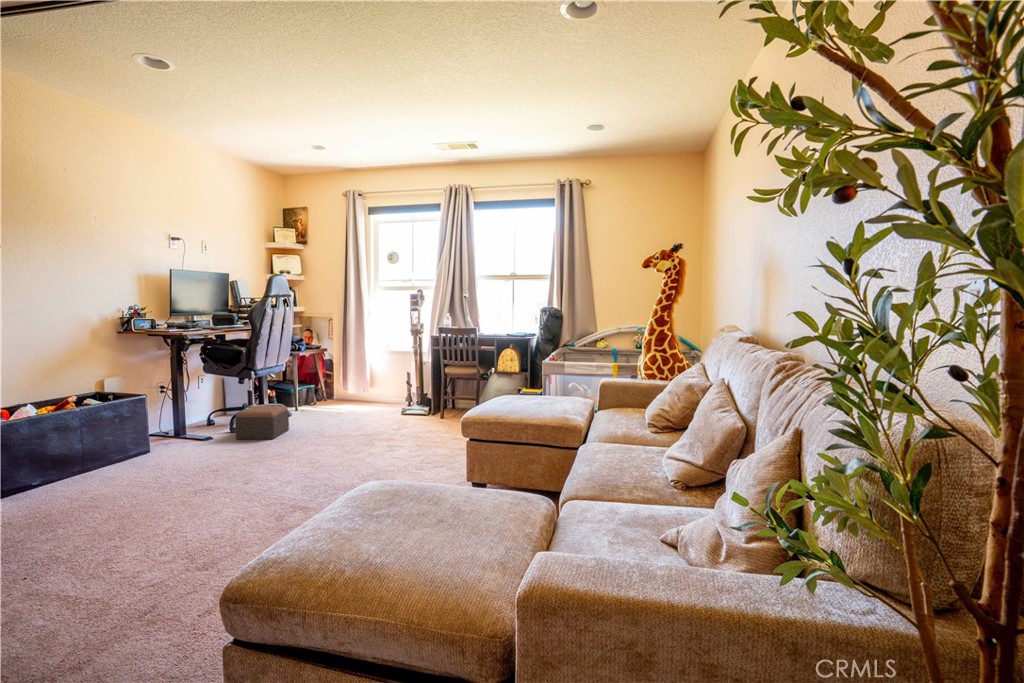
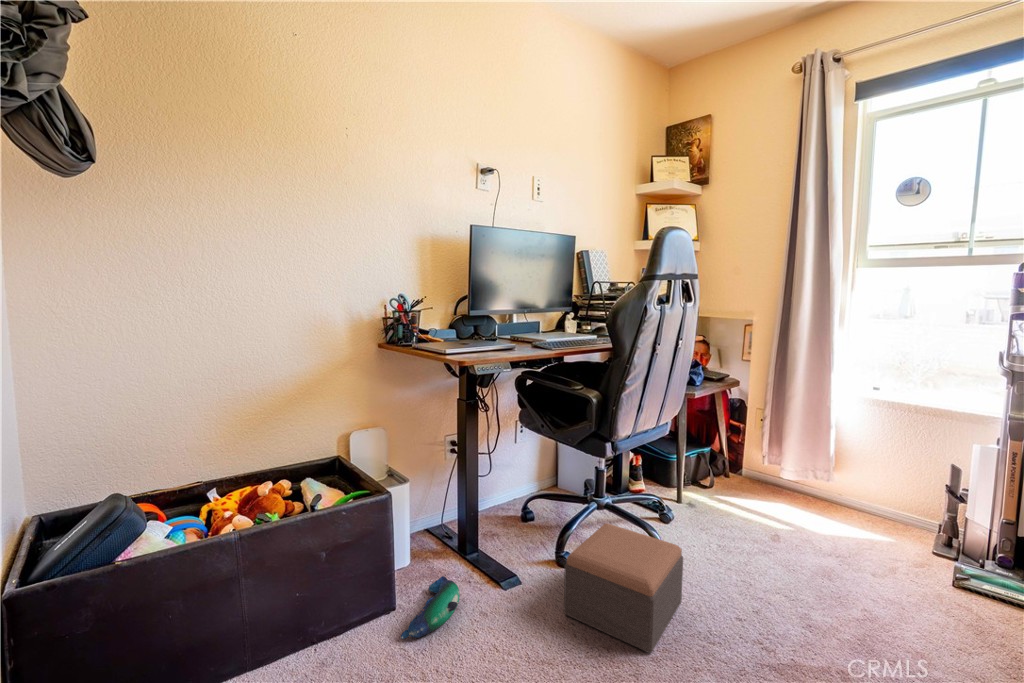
plush toy: none [158,435,185,454] -> present [401,576,460,639]

